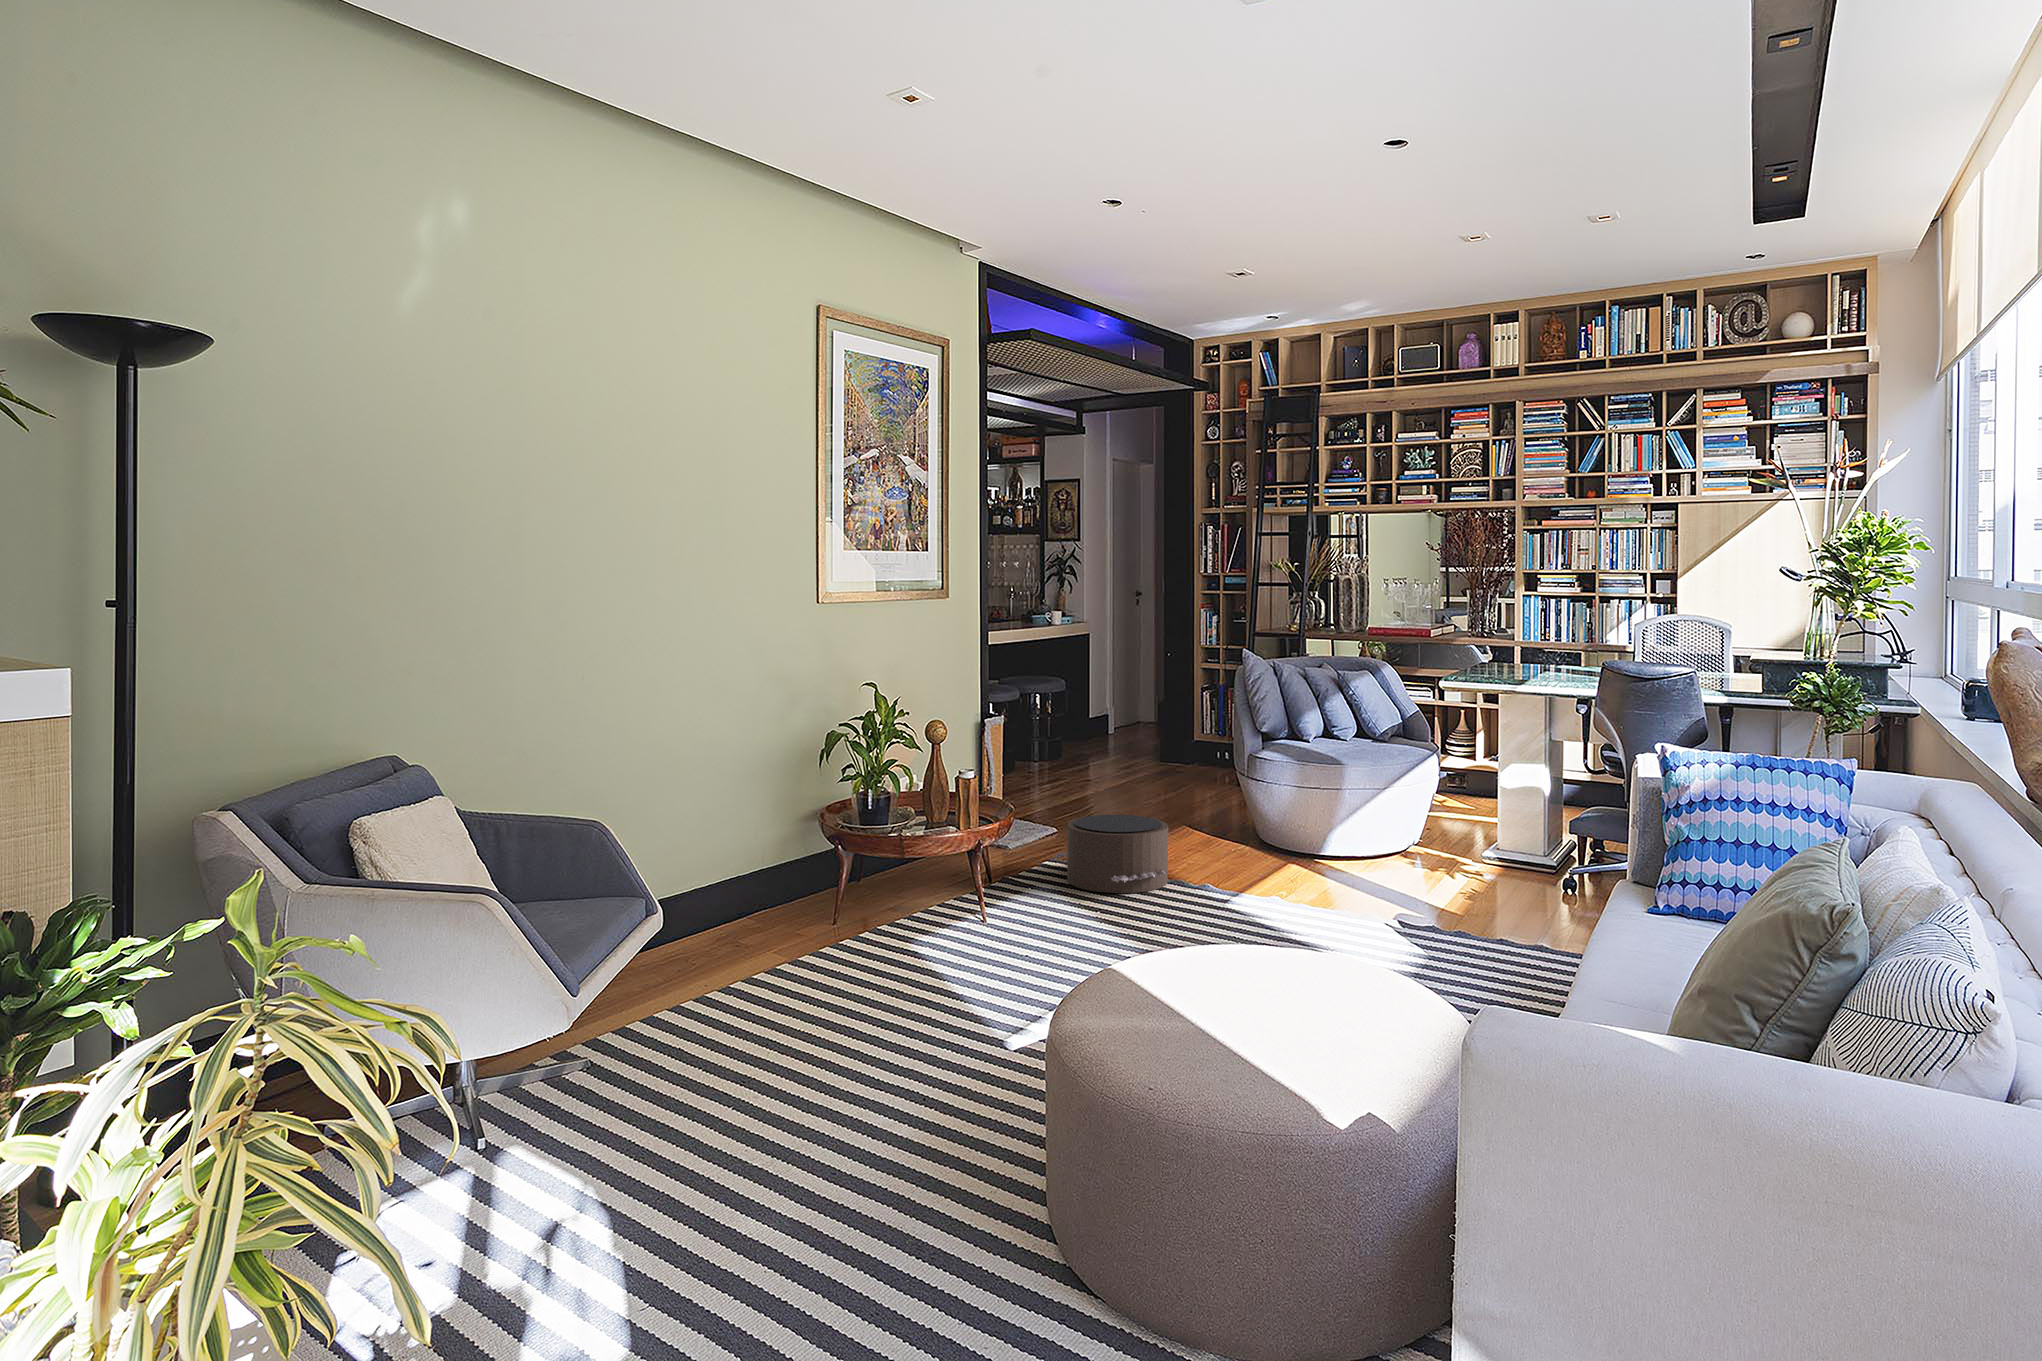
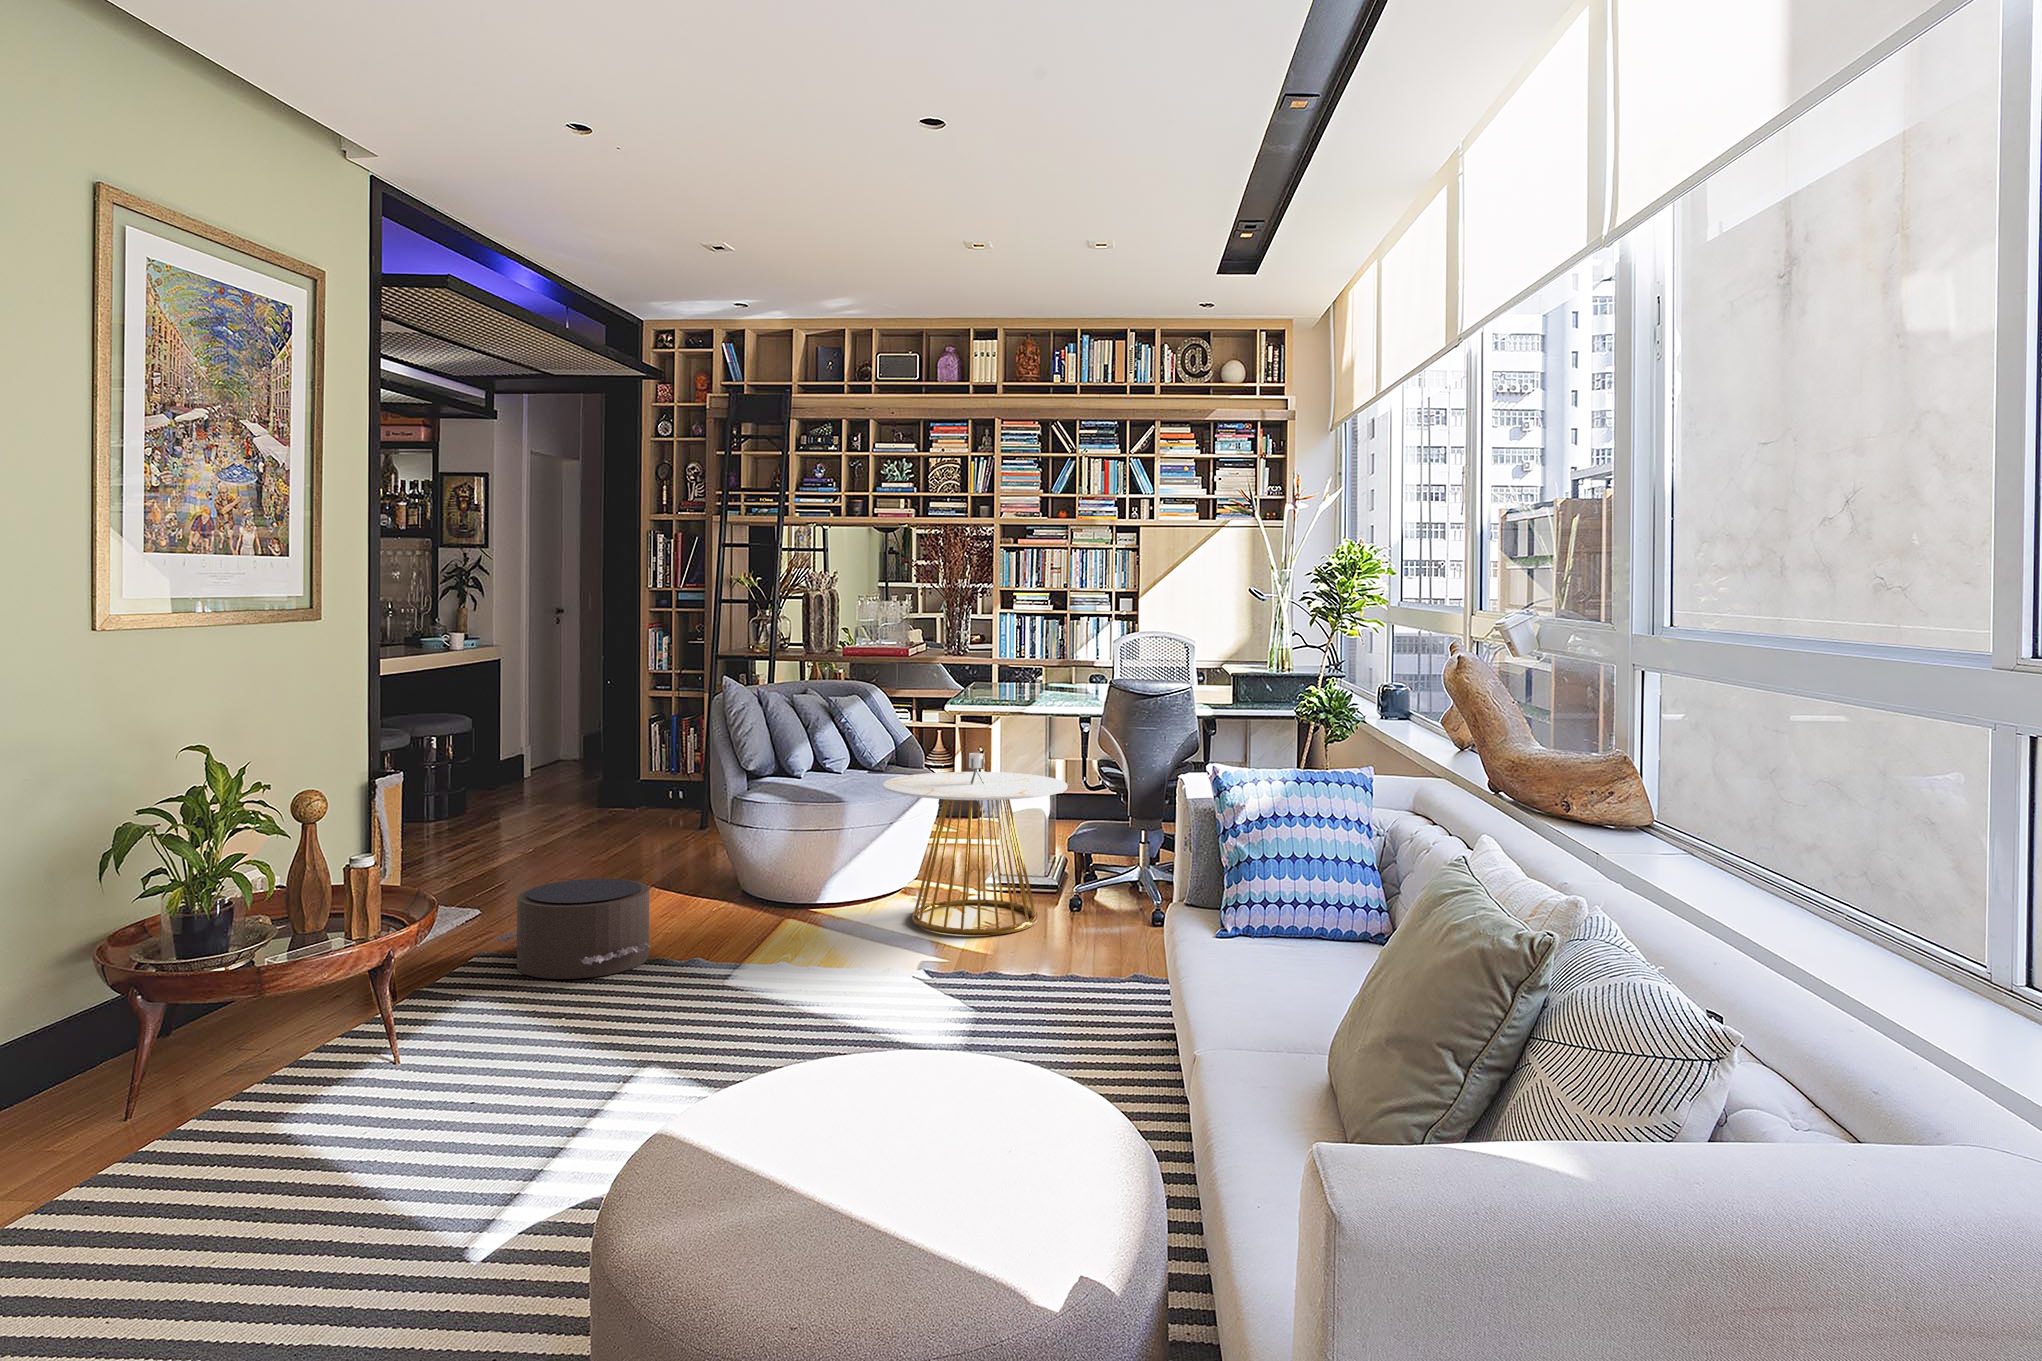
side table: none [1375,727,1559,899] -> present [883,753,1068,935]

